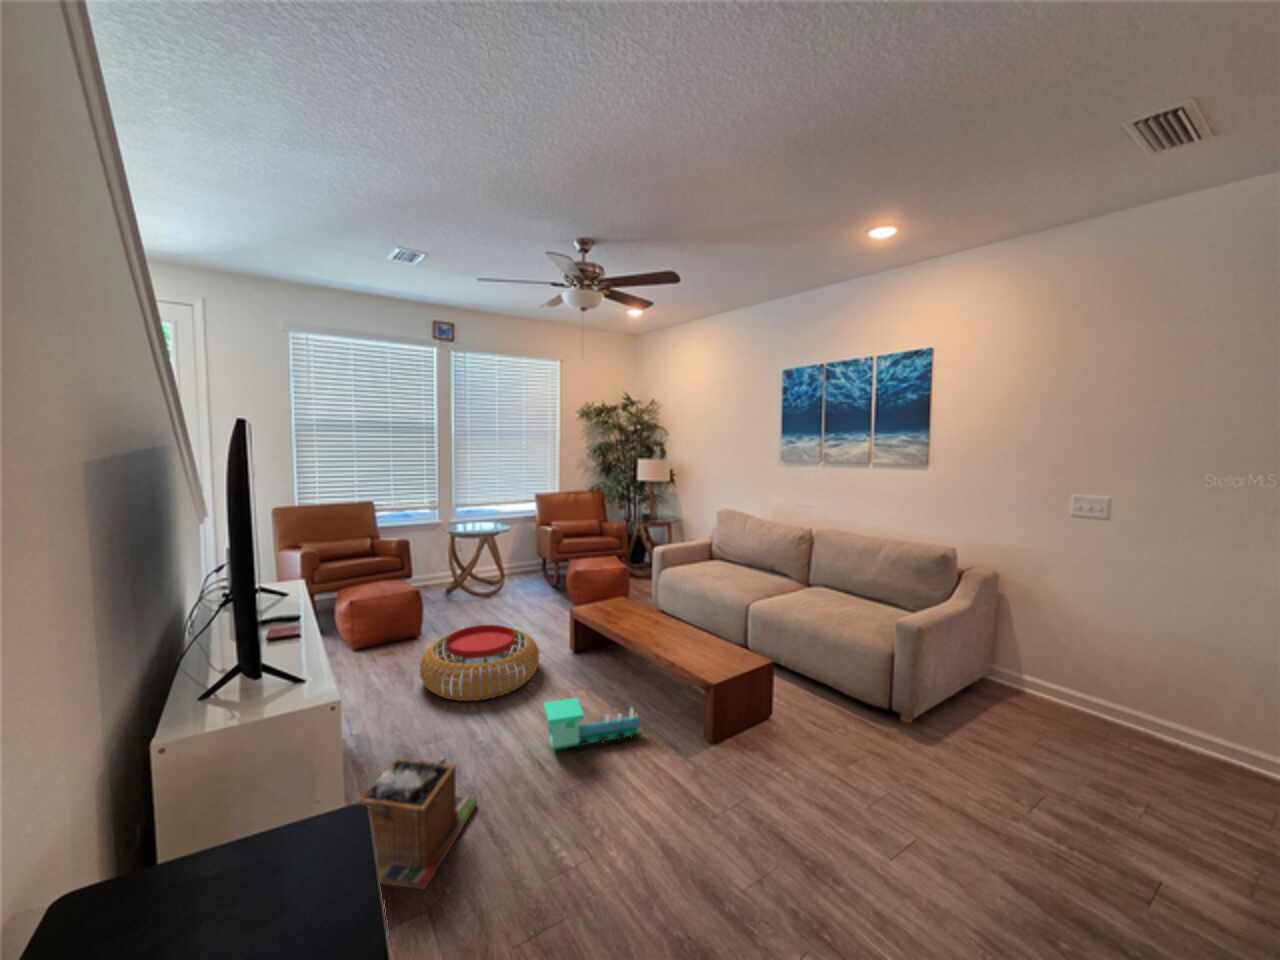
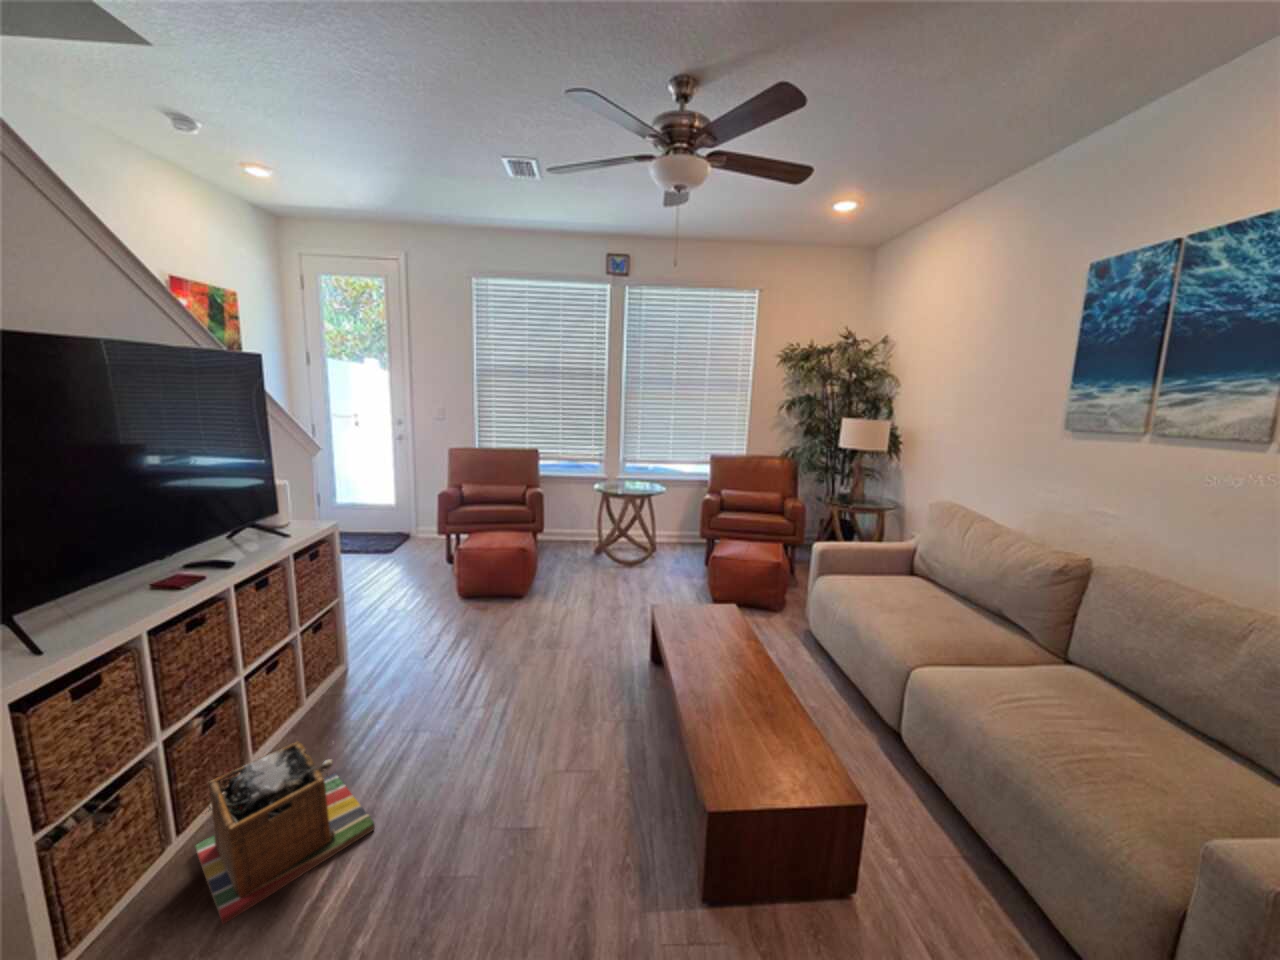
pouf: present [420,625,539,701] -> none [470,596,605,688]
toy train: present [544,698,641,750] -> none [493,724,635,825]

